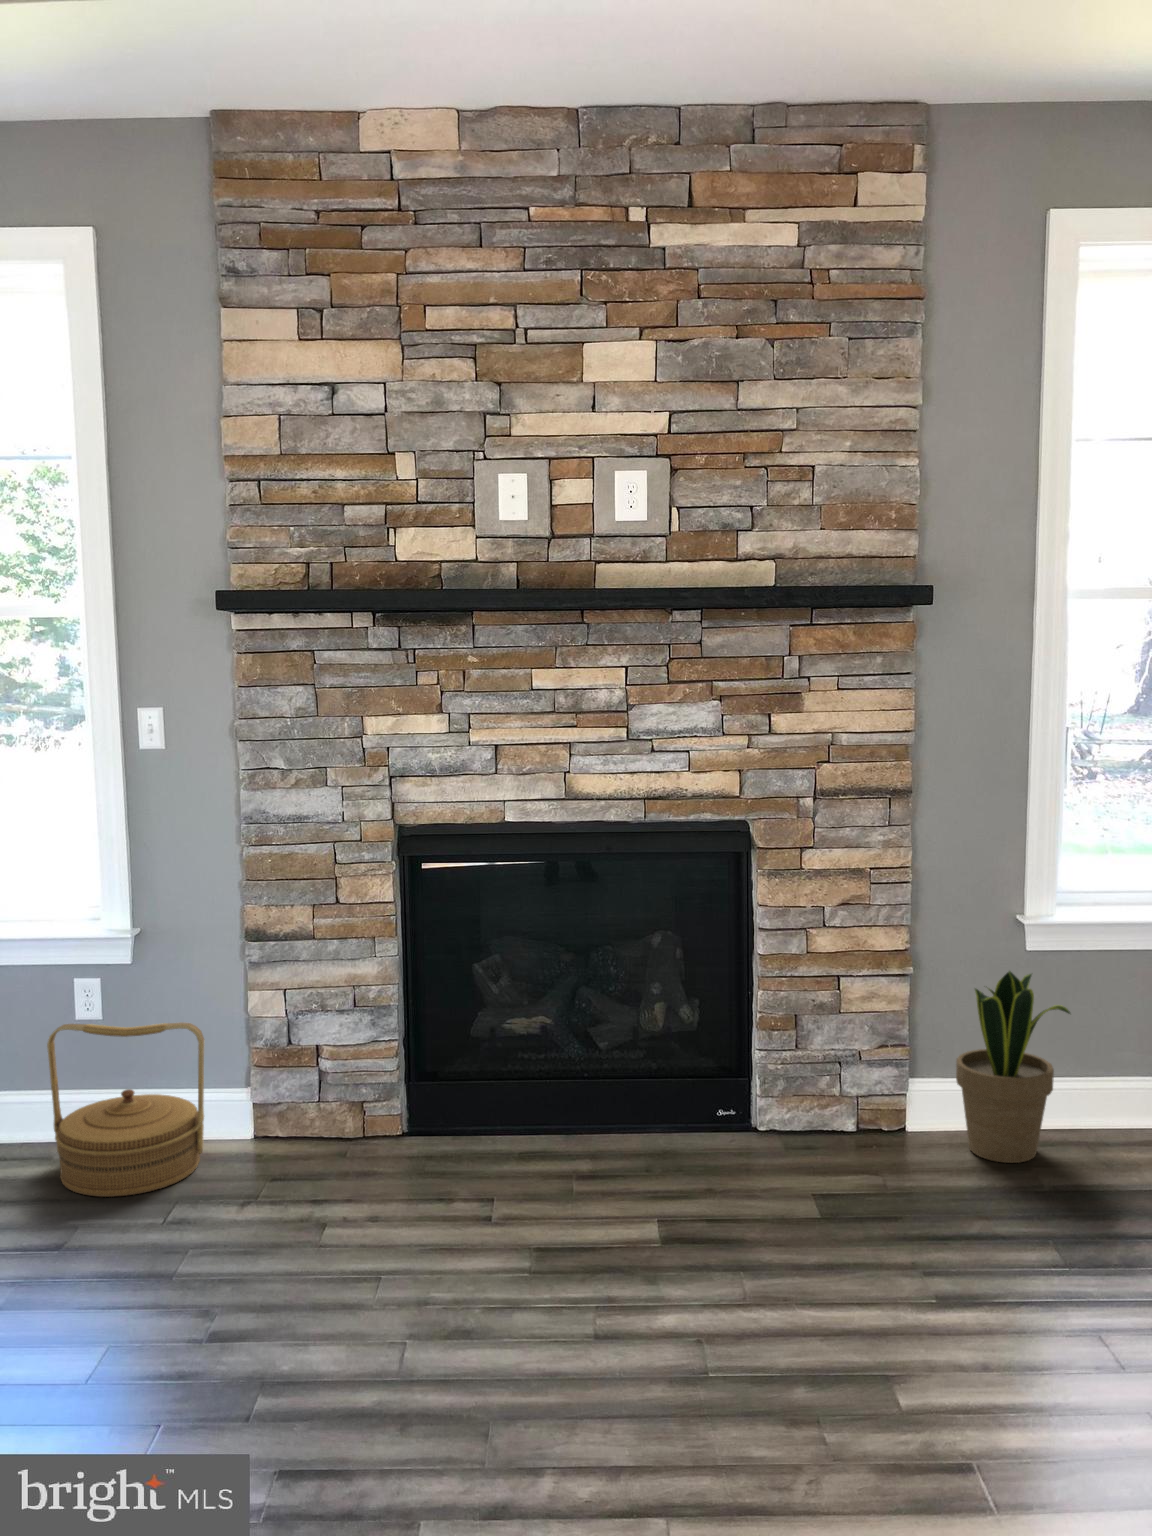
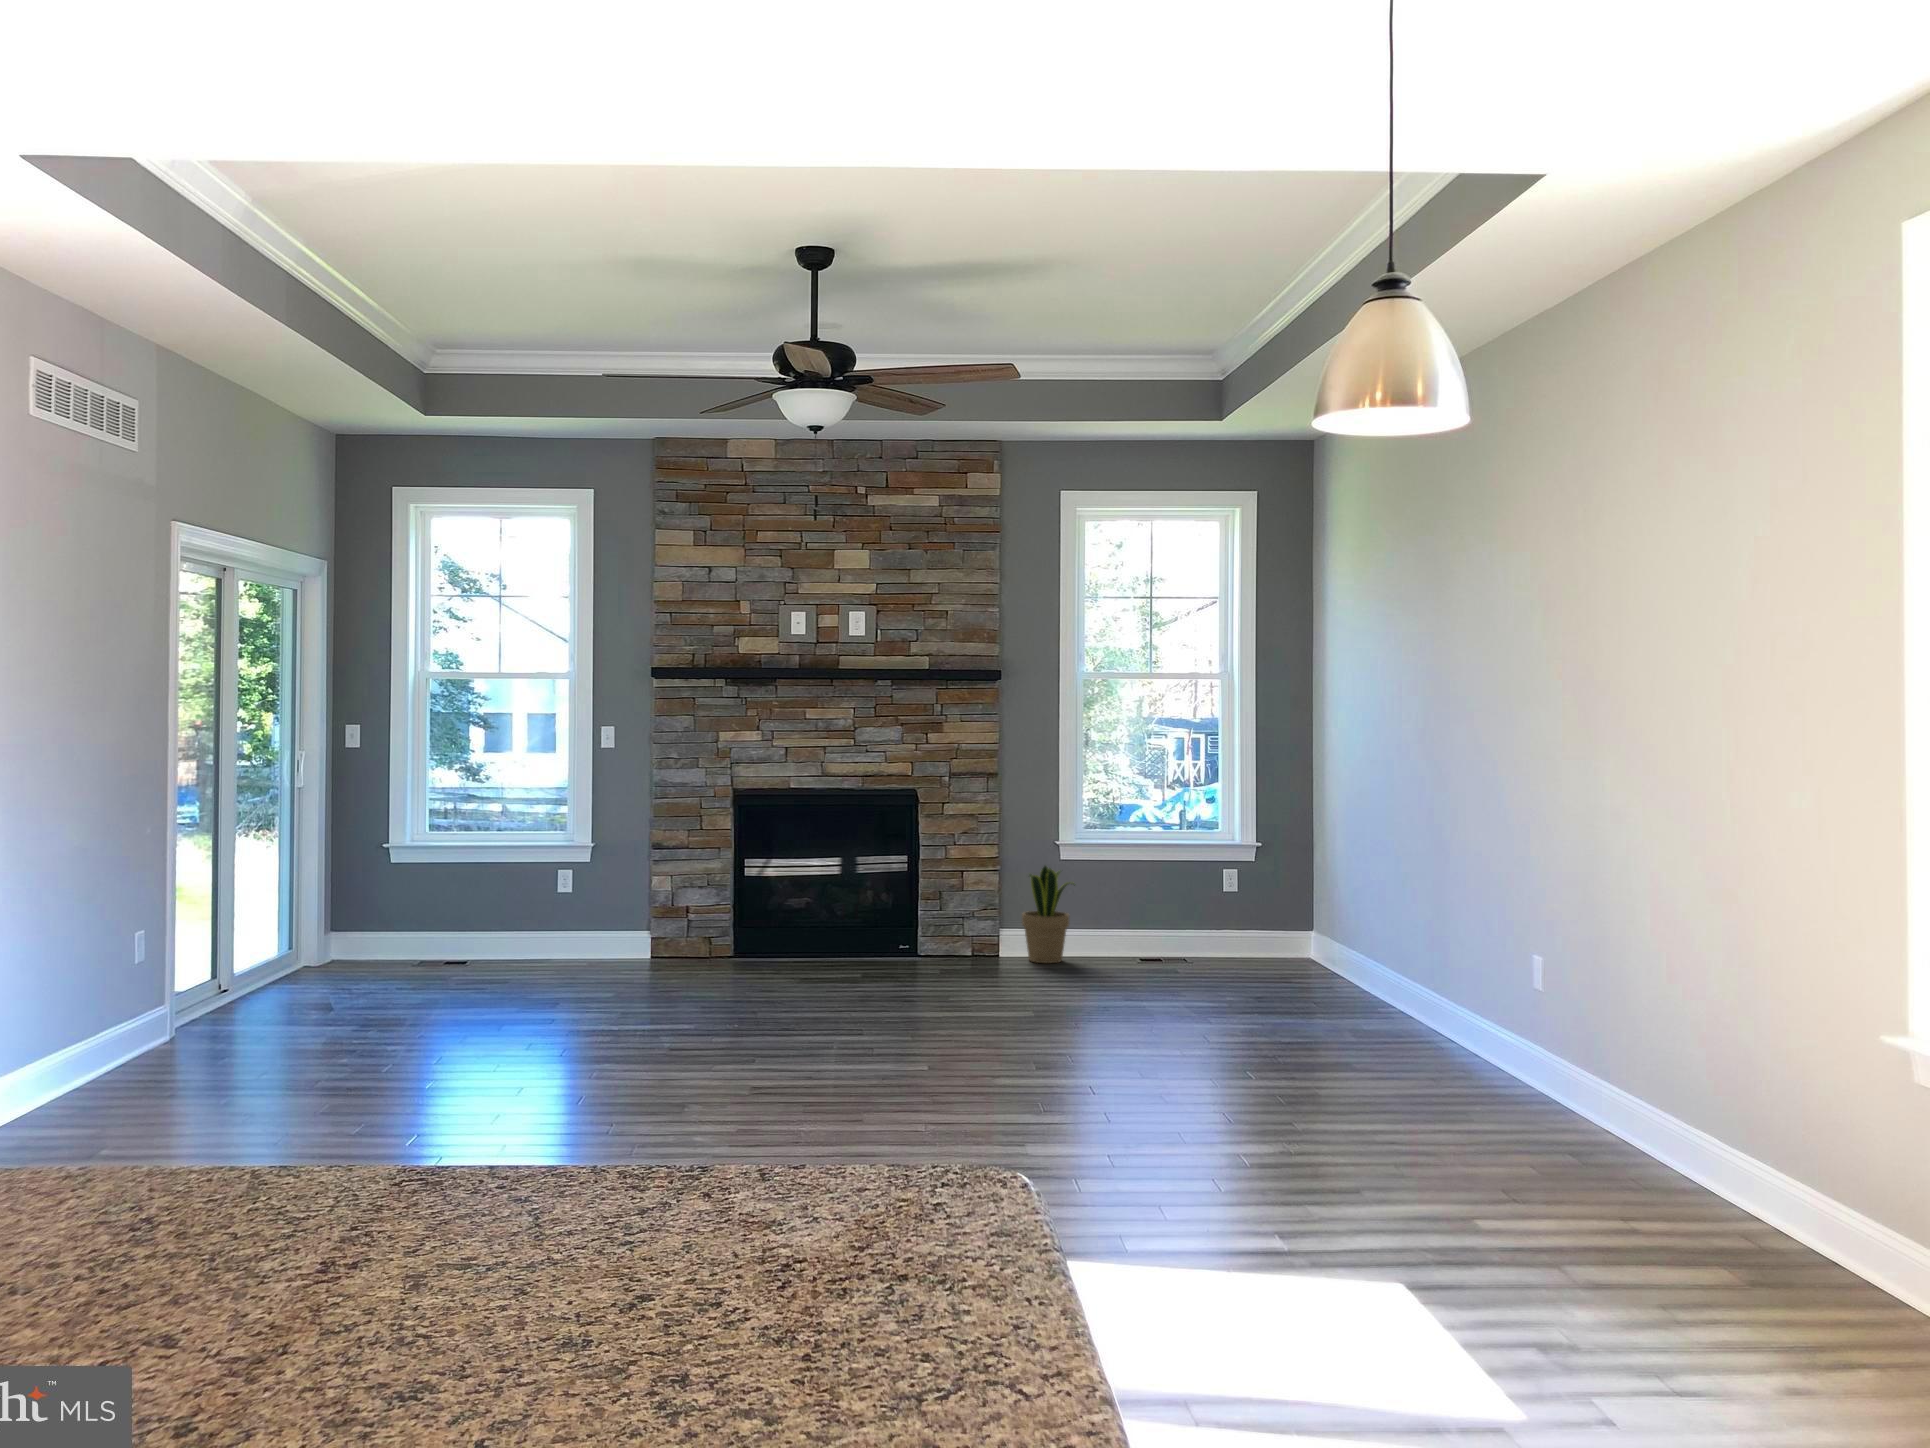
woven basket: present [47,1023,204,1197] -> none [552,887,633,971]

